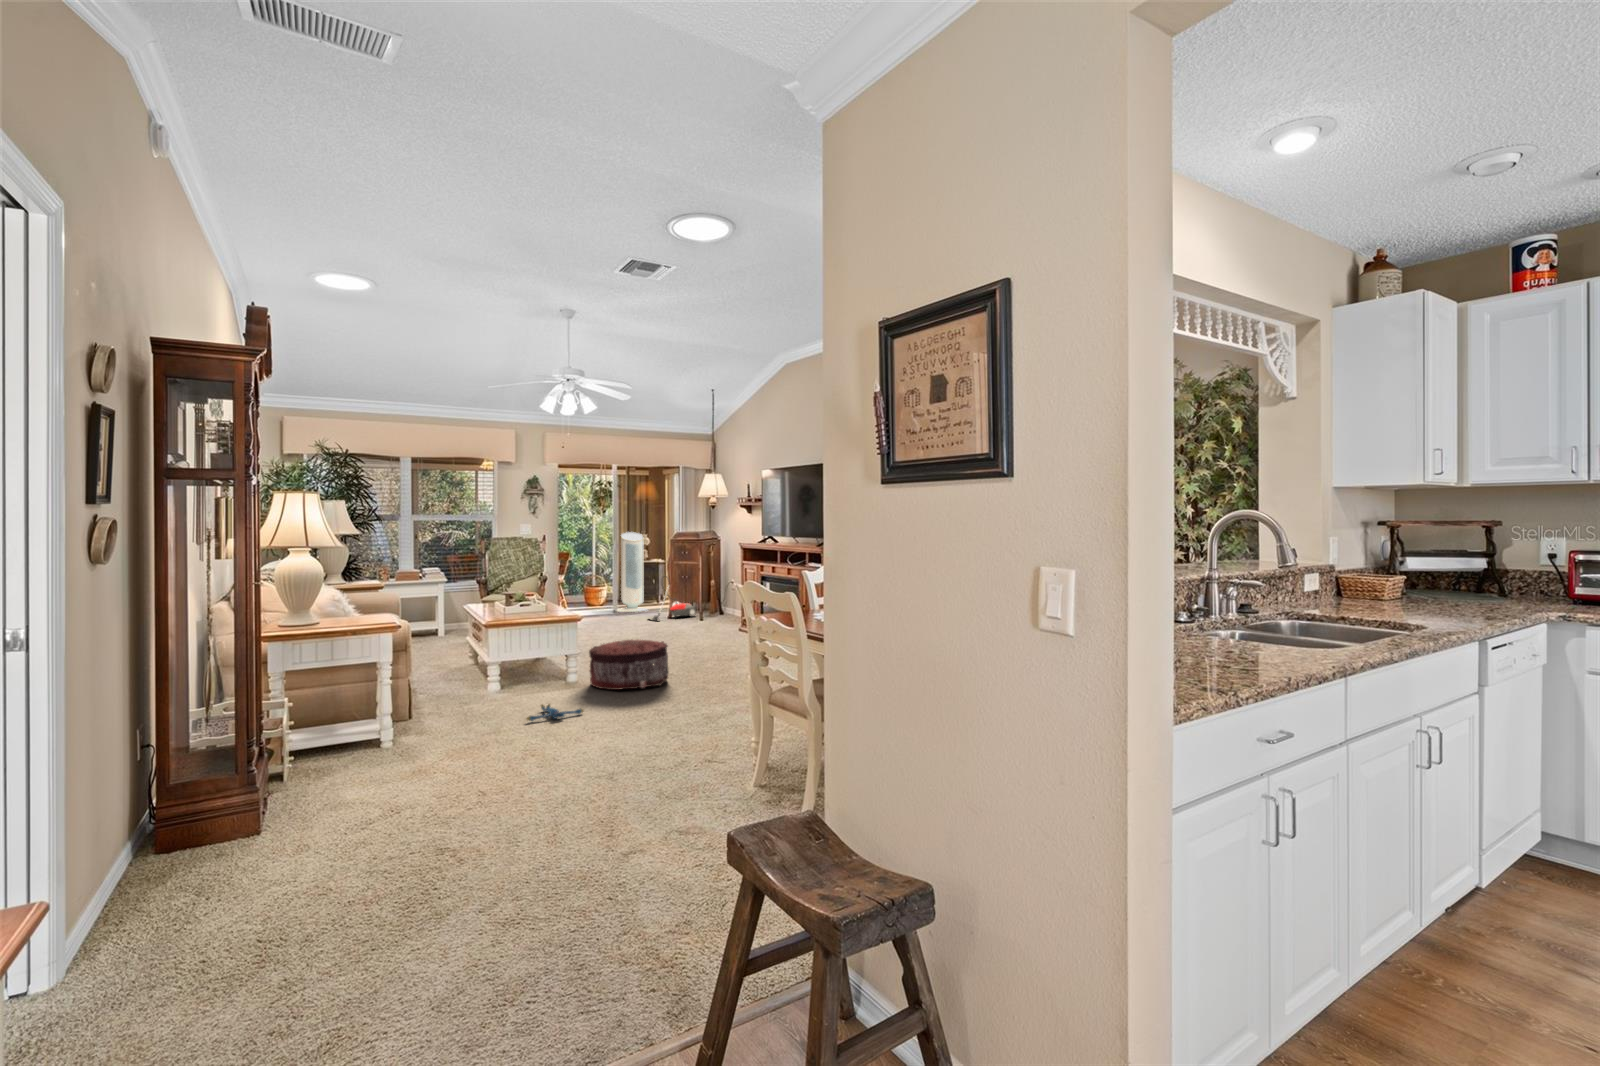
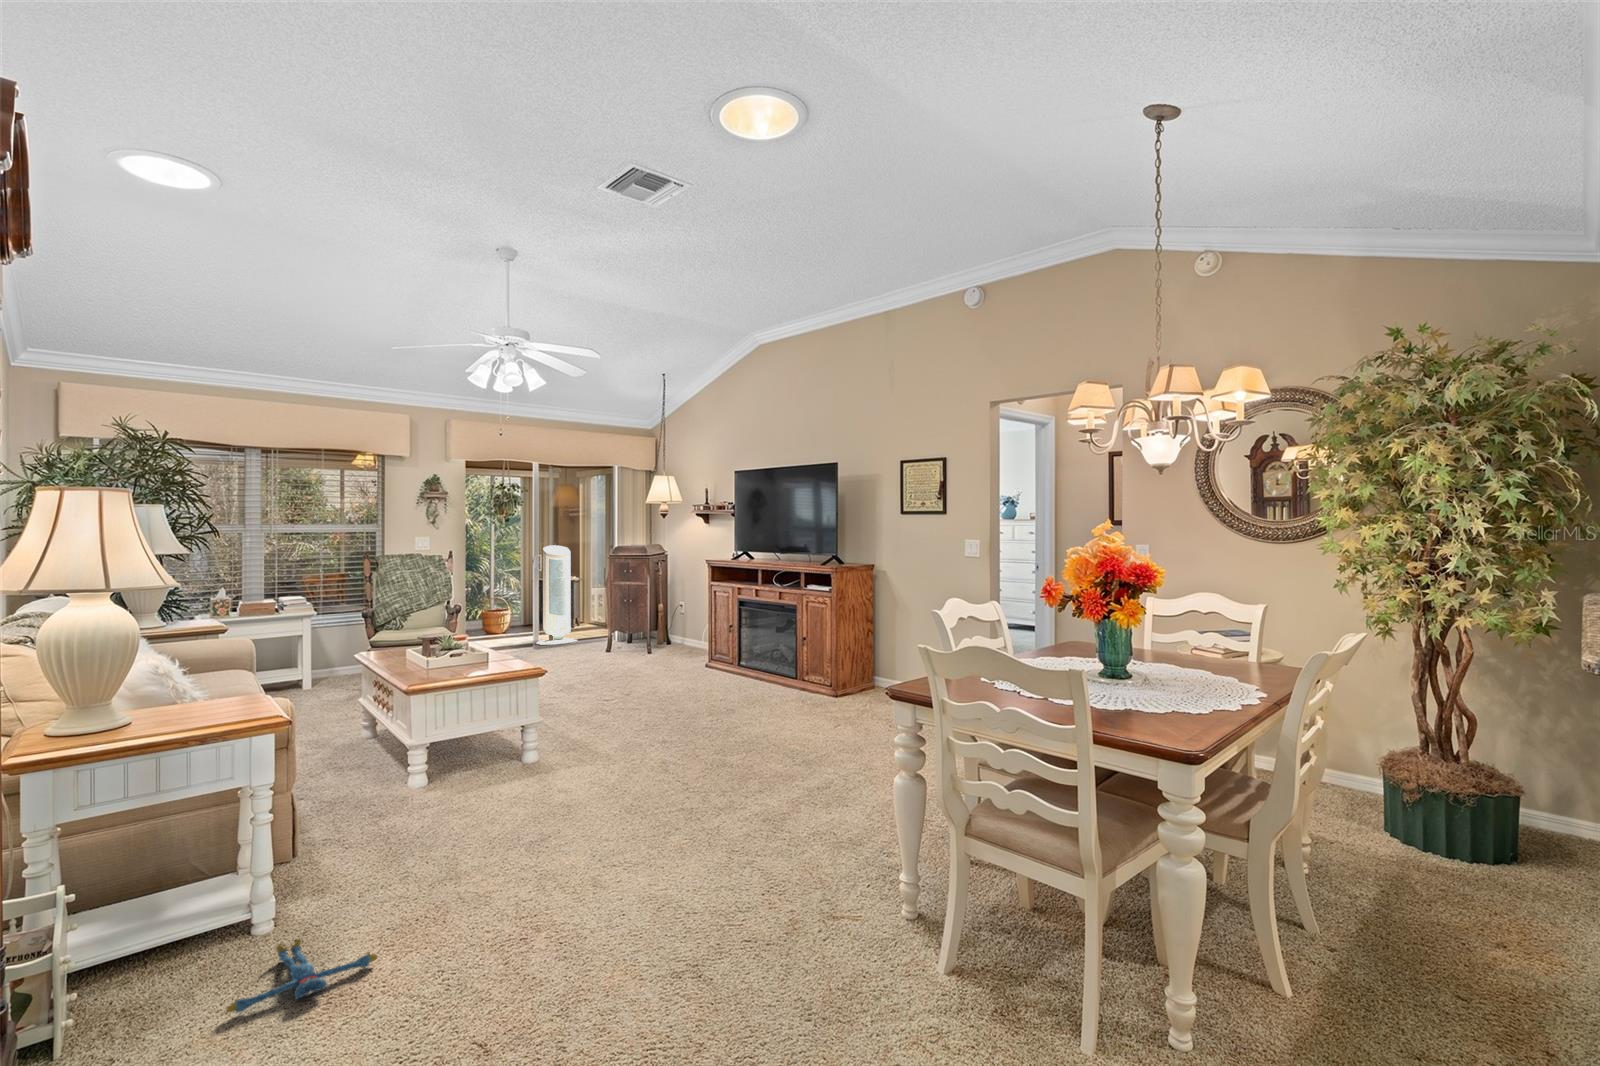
vacuum cleaner: present [651,579,696,621] -> none [583,599,643,657]
pouf: present [589,640,669,690] -> none [558,697,672,776]
plush toy: present [527,704,584,721] -> present [226,939,377,1012]

